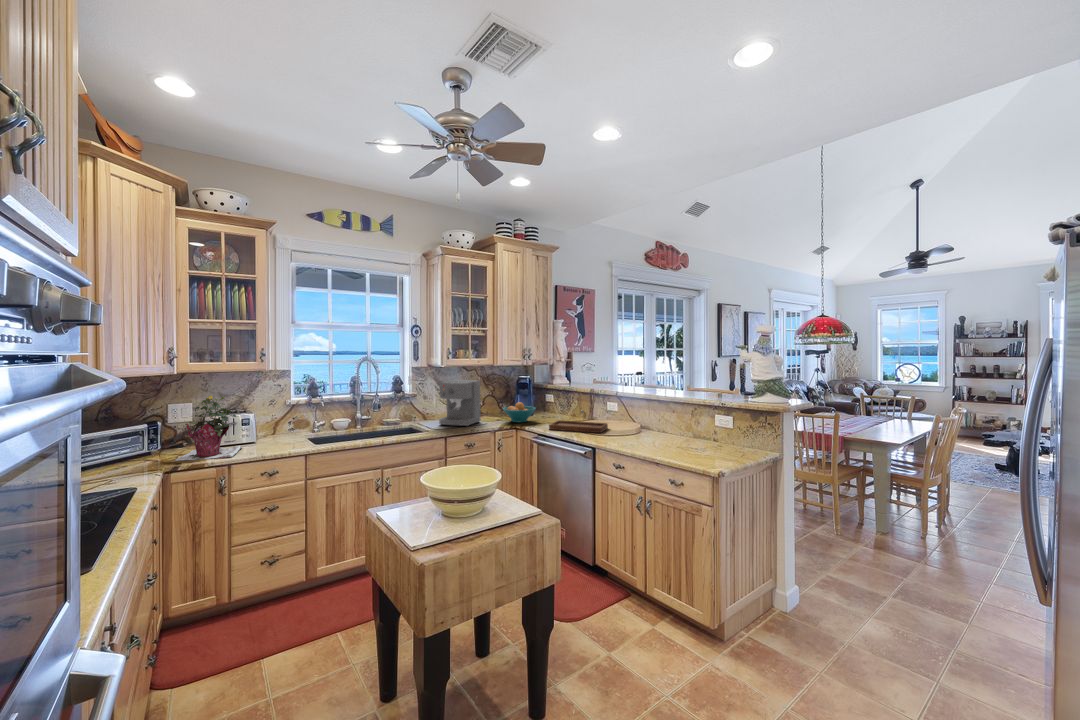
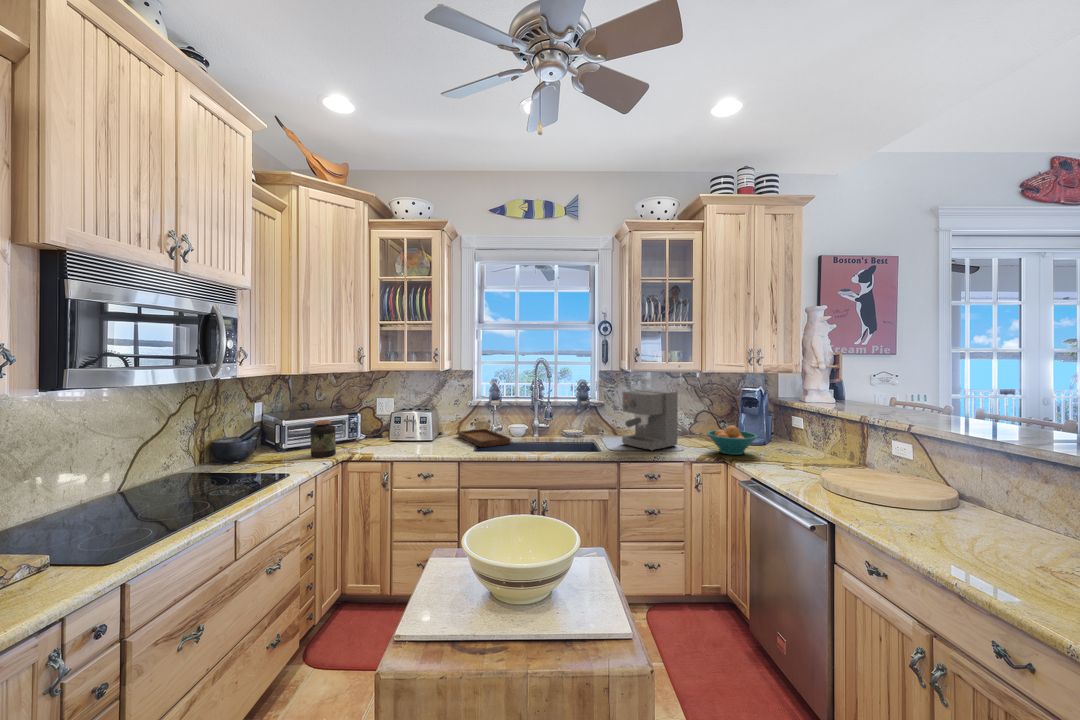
potted plant: present [176,396,242,461] -> none [358,392,419,454]
tray: present [549,411,608,433] -> present [458,420,511,447]
jar: none [113,429,148,473] -> present [310,420,336,457]

